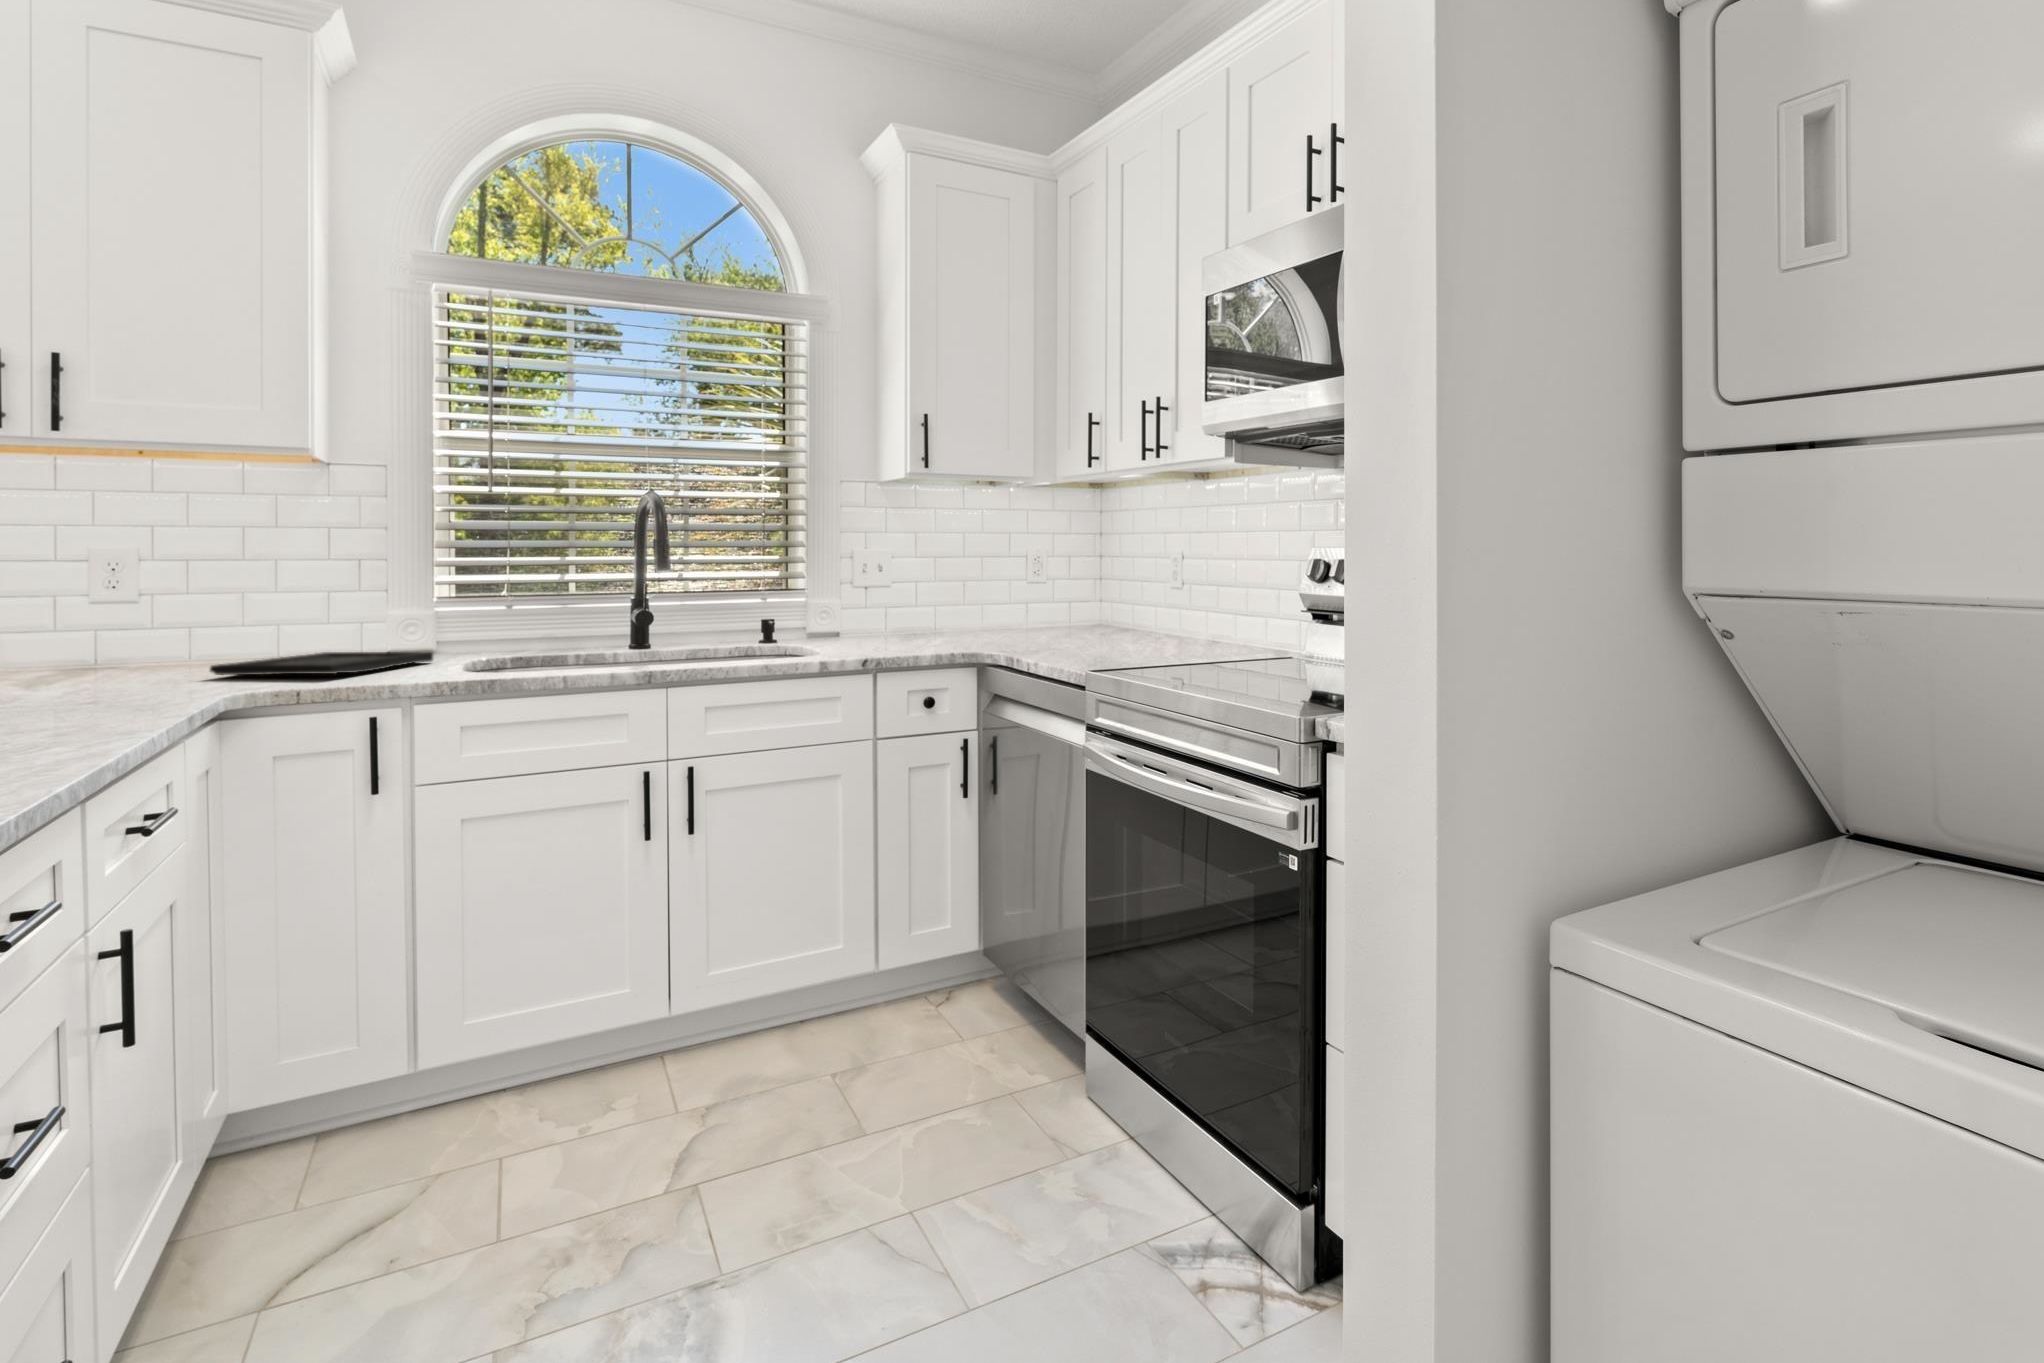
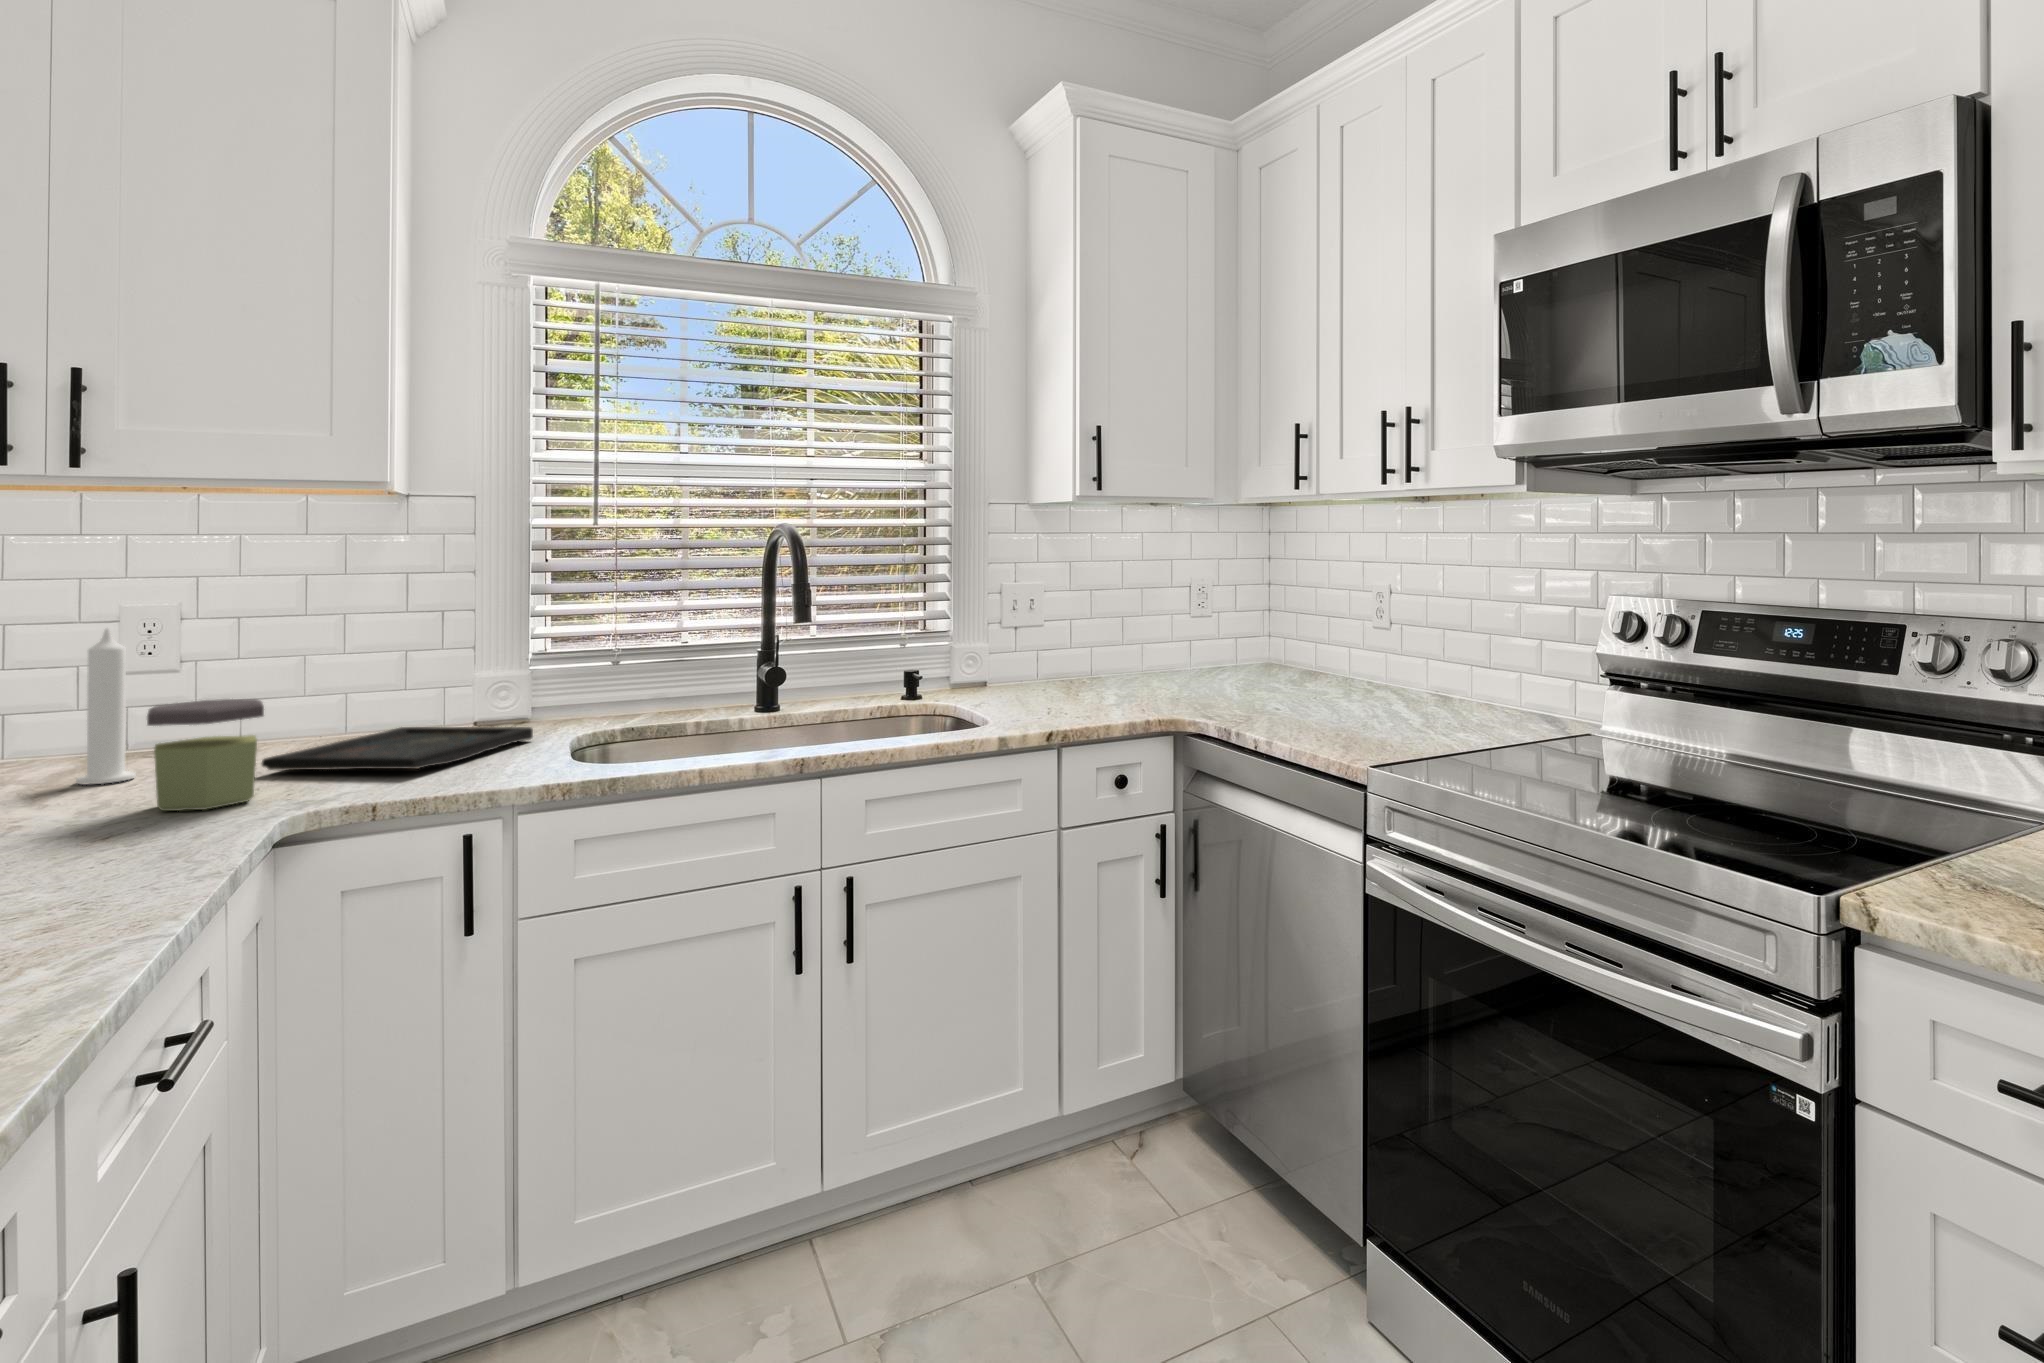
candle: none [62,561,109,682] -> present [76,628,136,785]
jar: none [122,613,212,694] -> present [147,699,264,811]

